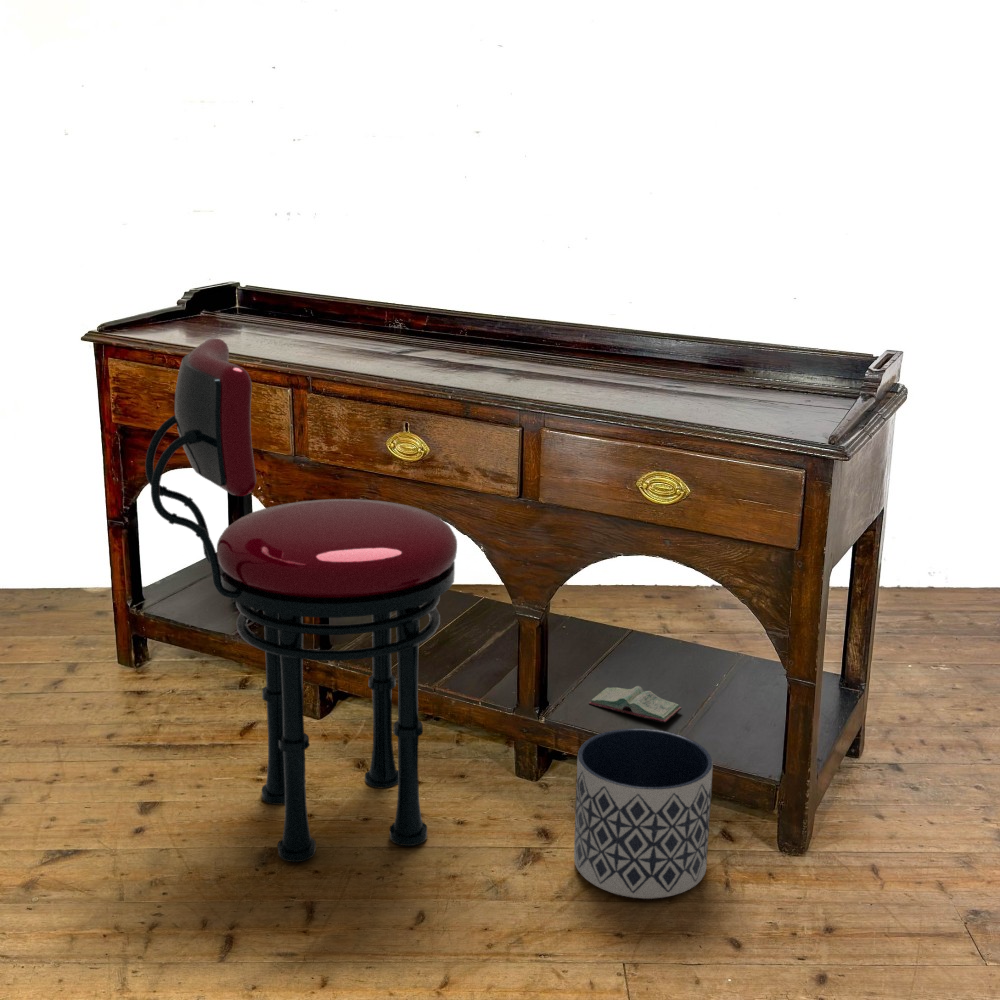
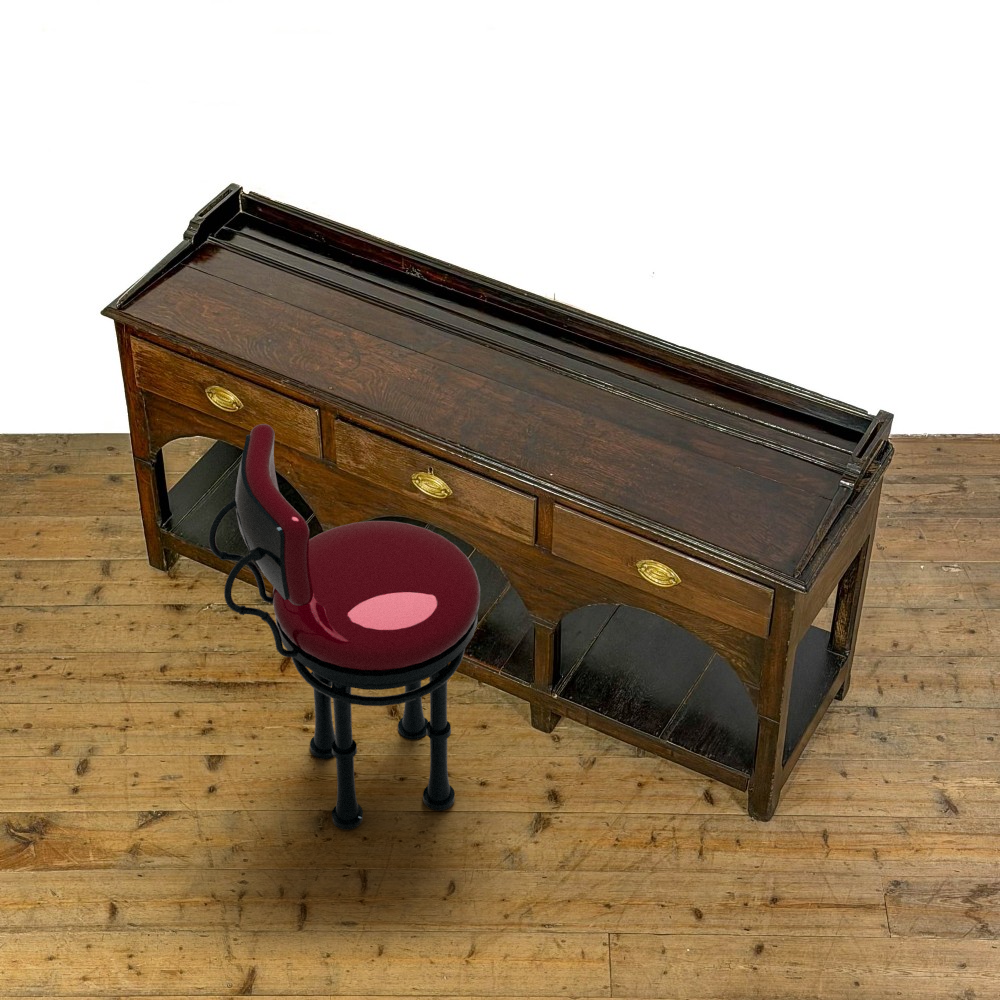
book: present [589,686,682,723] -> none [596,646,678,696]
planter: present [574,728,713,899] -> none [577,725,692,872]

